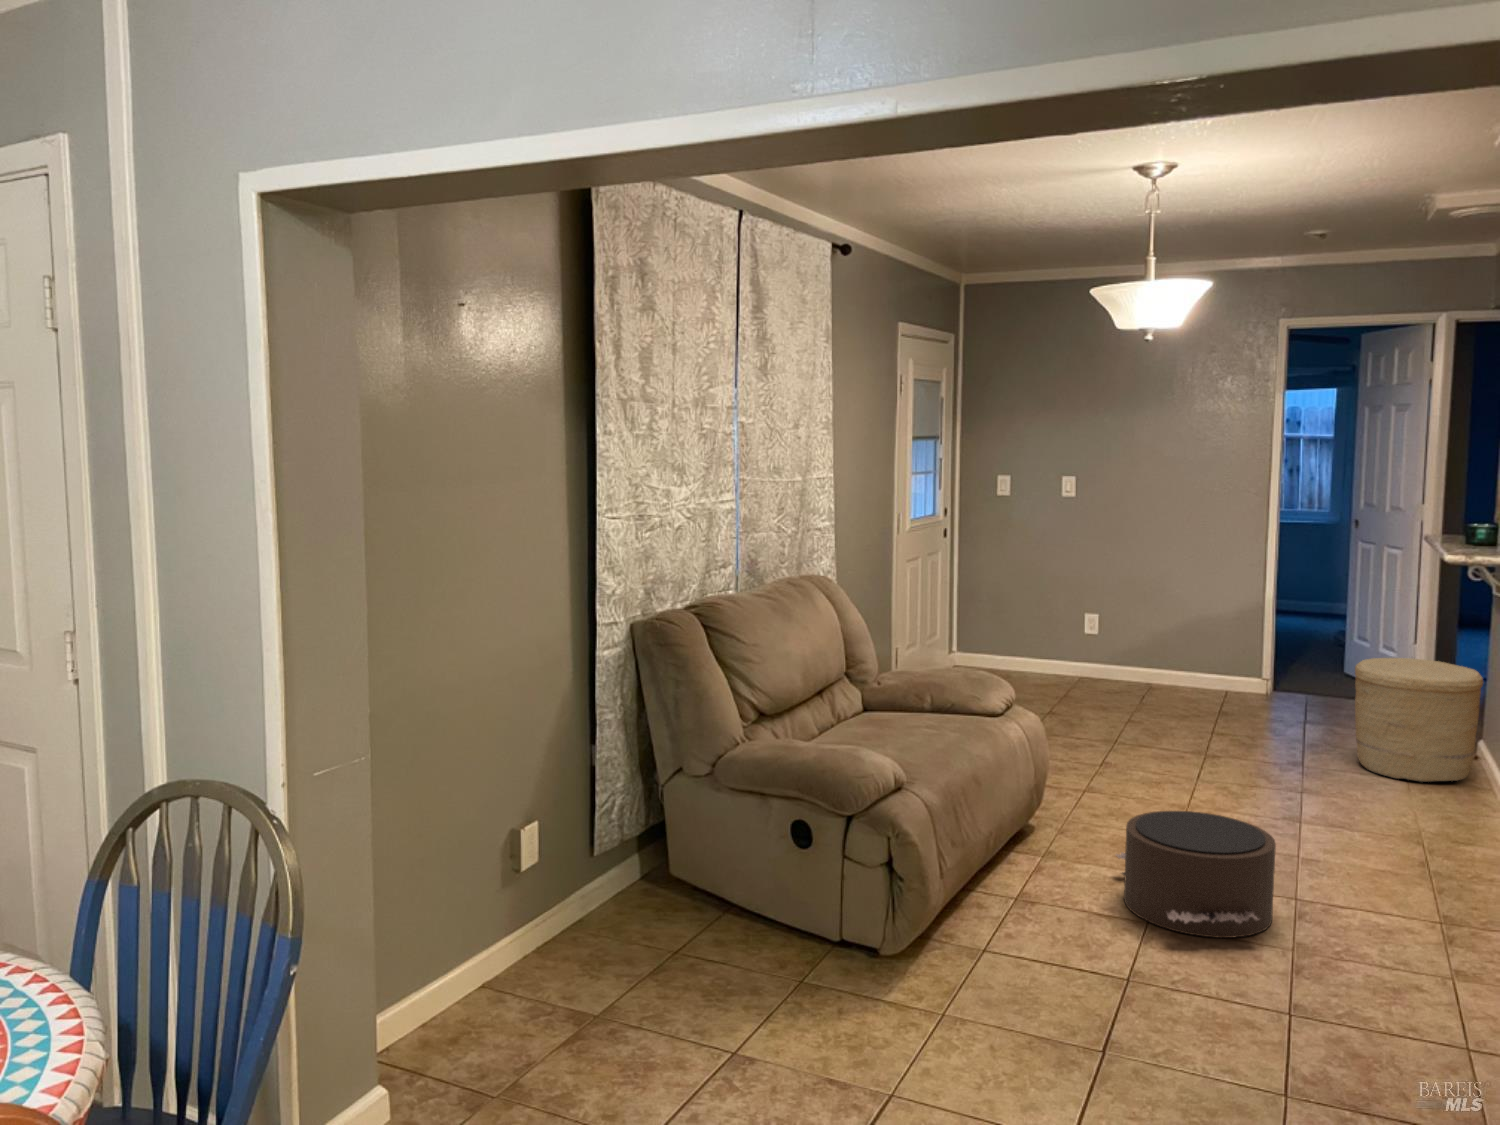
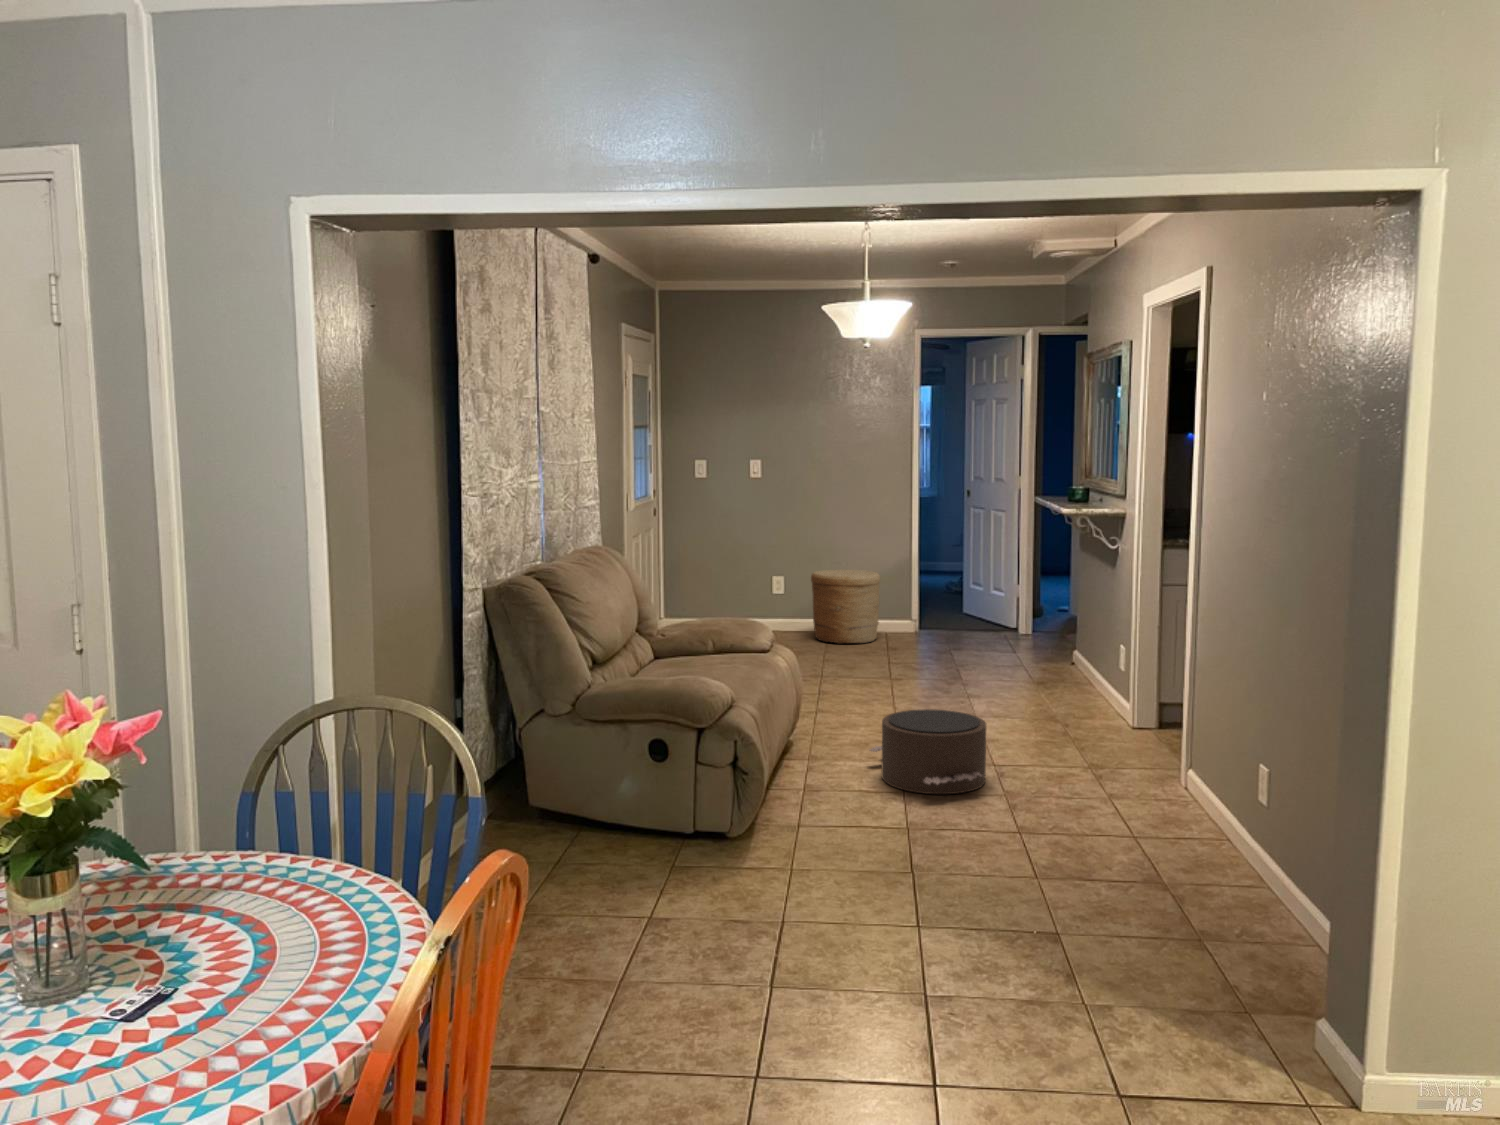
woven basket: present [1355,658,1484,782] -> present [811,569,880,644]

